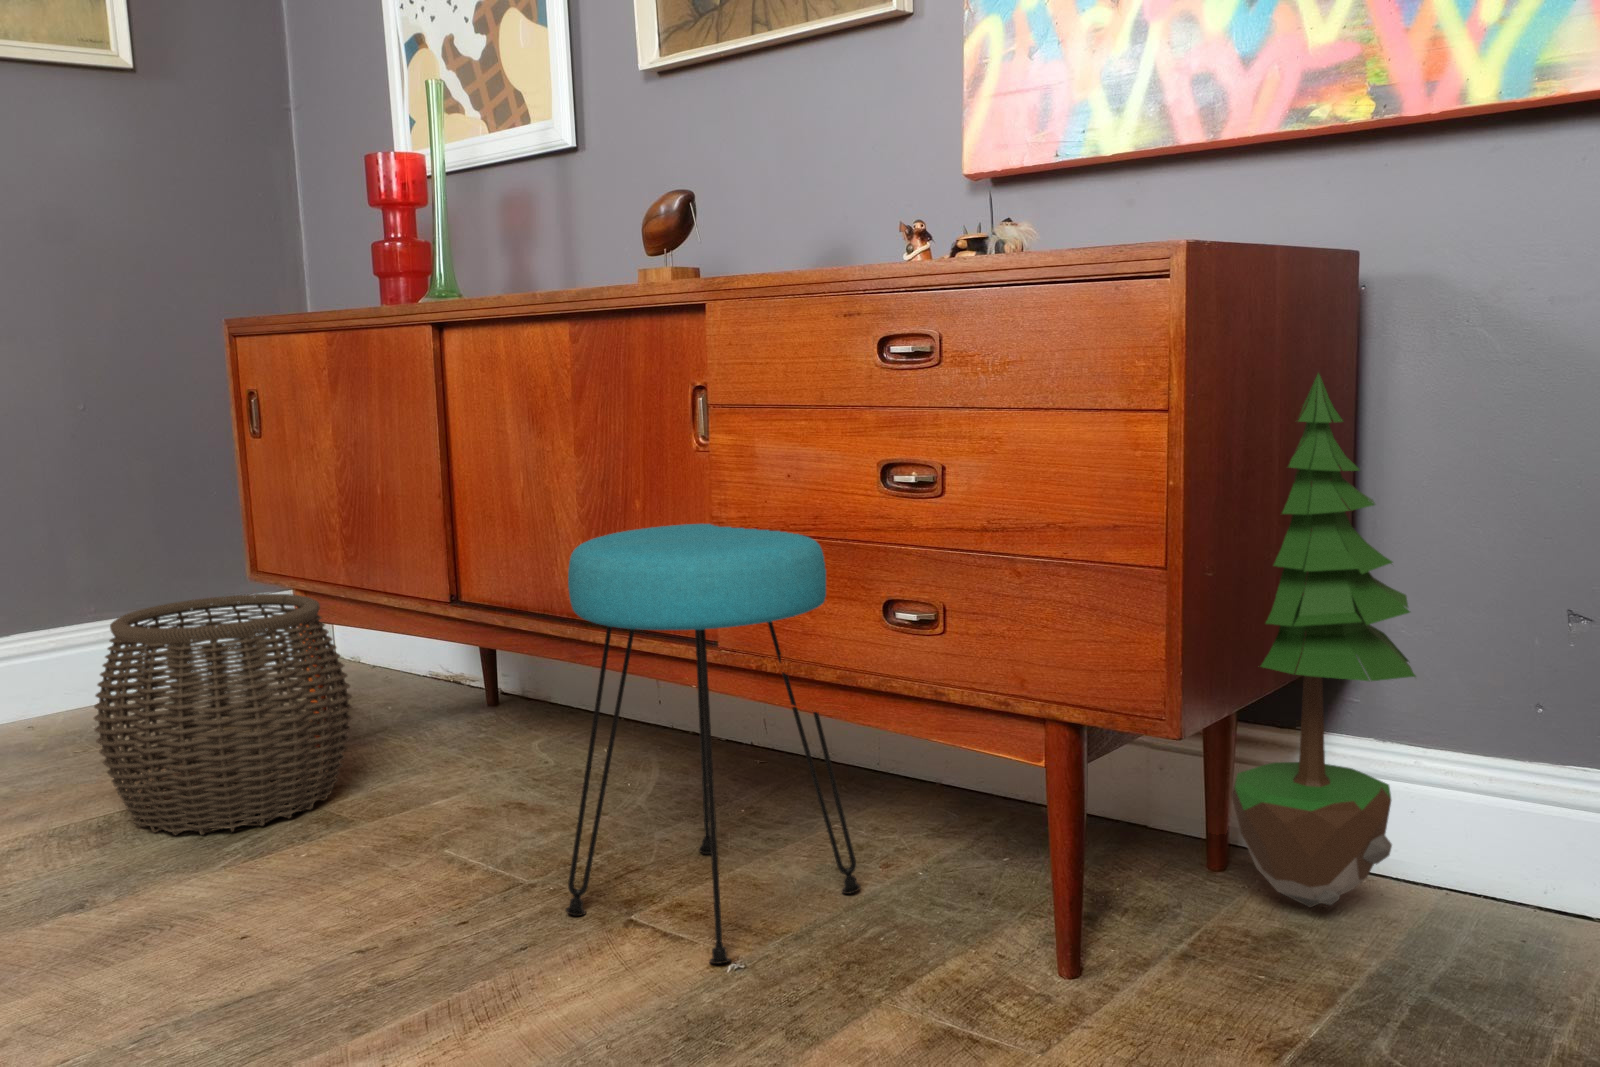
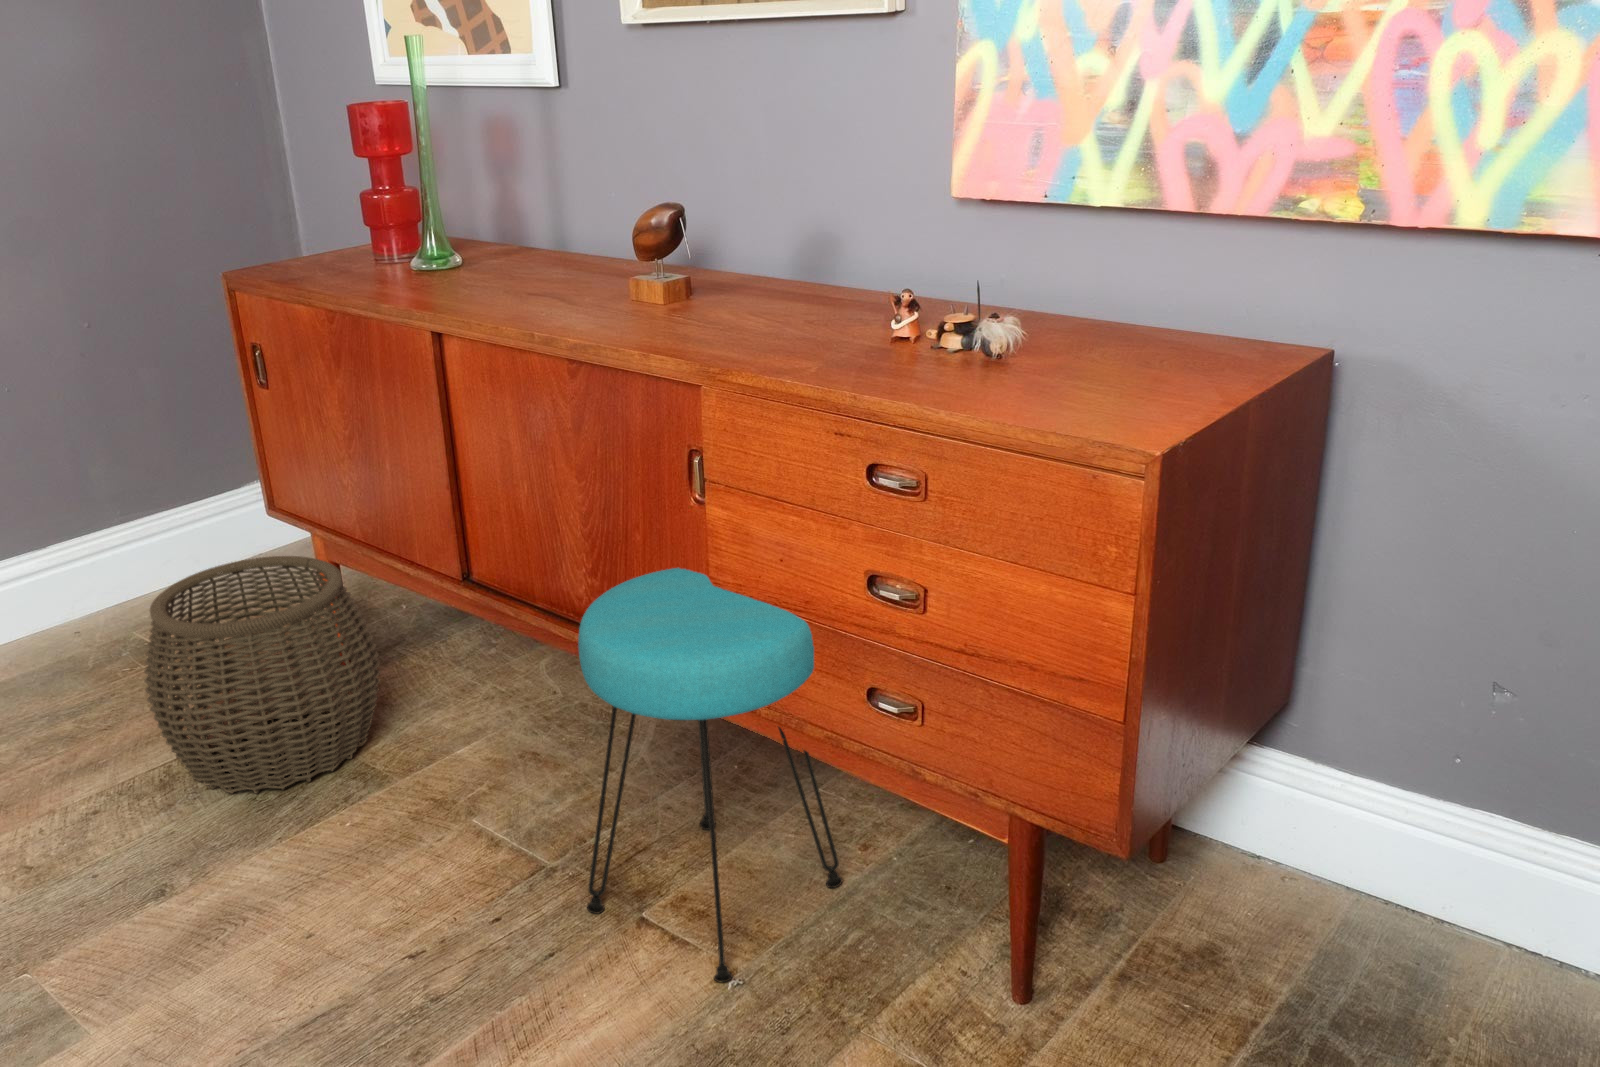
potted tree: present [1232,374,1416,908] -> none [1157,484,1342,923]

